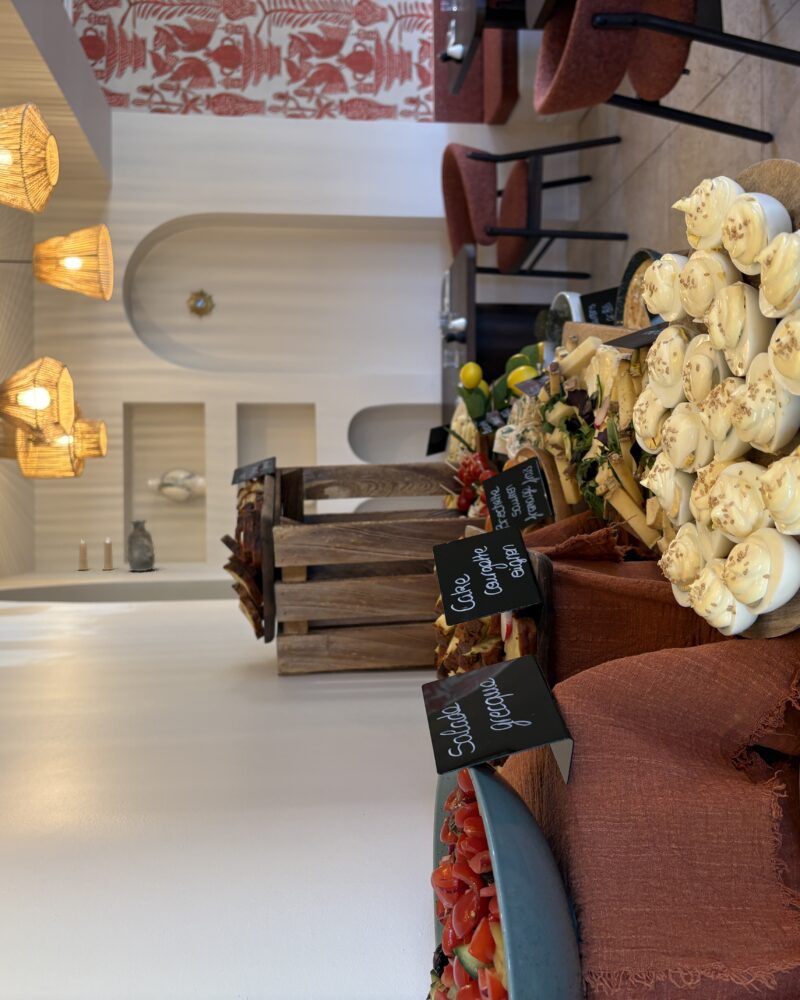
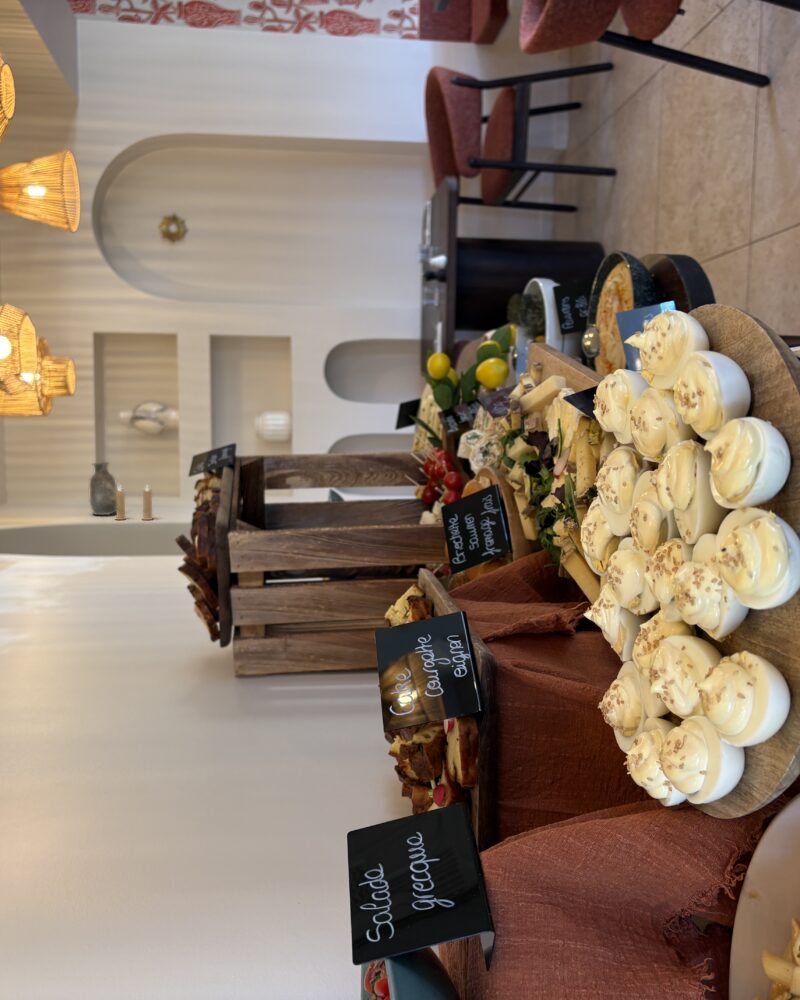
candle: present [79,540,113,570] -> present [116,487,153,520]

